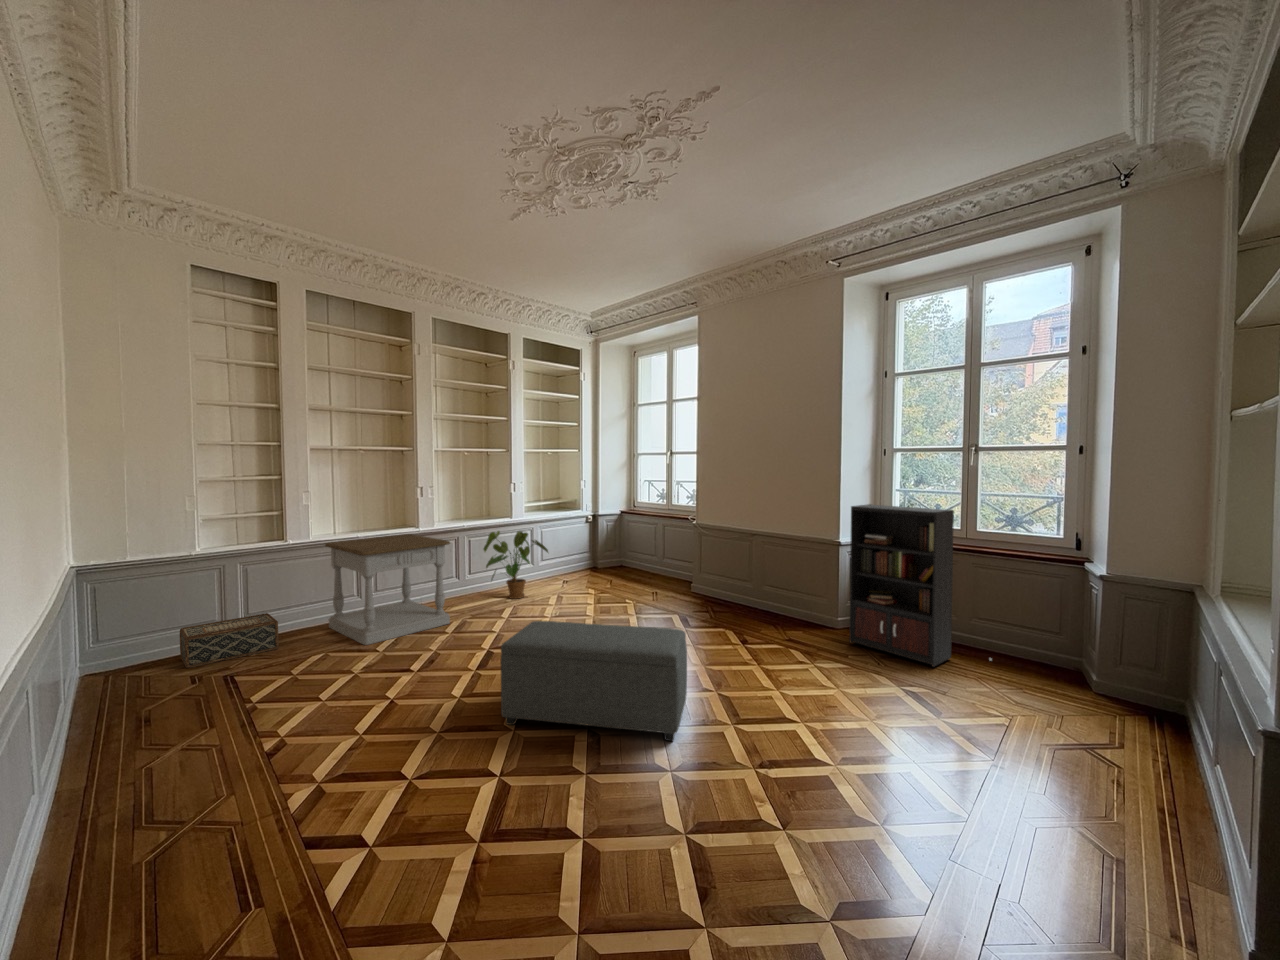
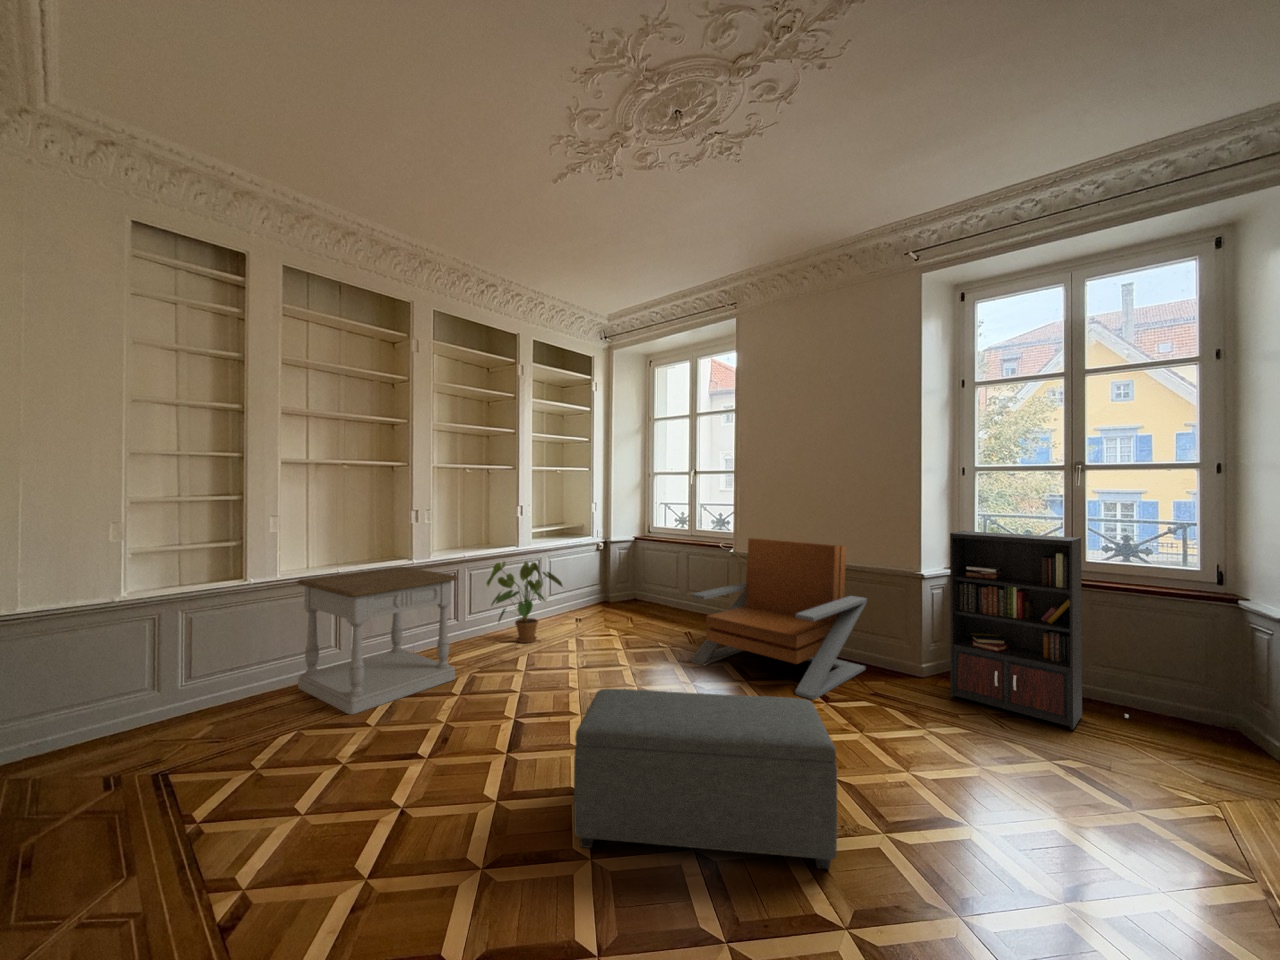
lounge chair: none [646,511,795,643] -> present [691,538,867,700]
woven basket: present [180,613,279,668] -> none [90,674,232,760]

